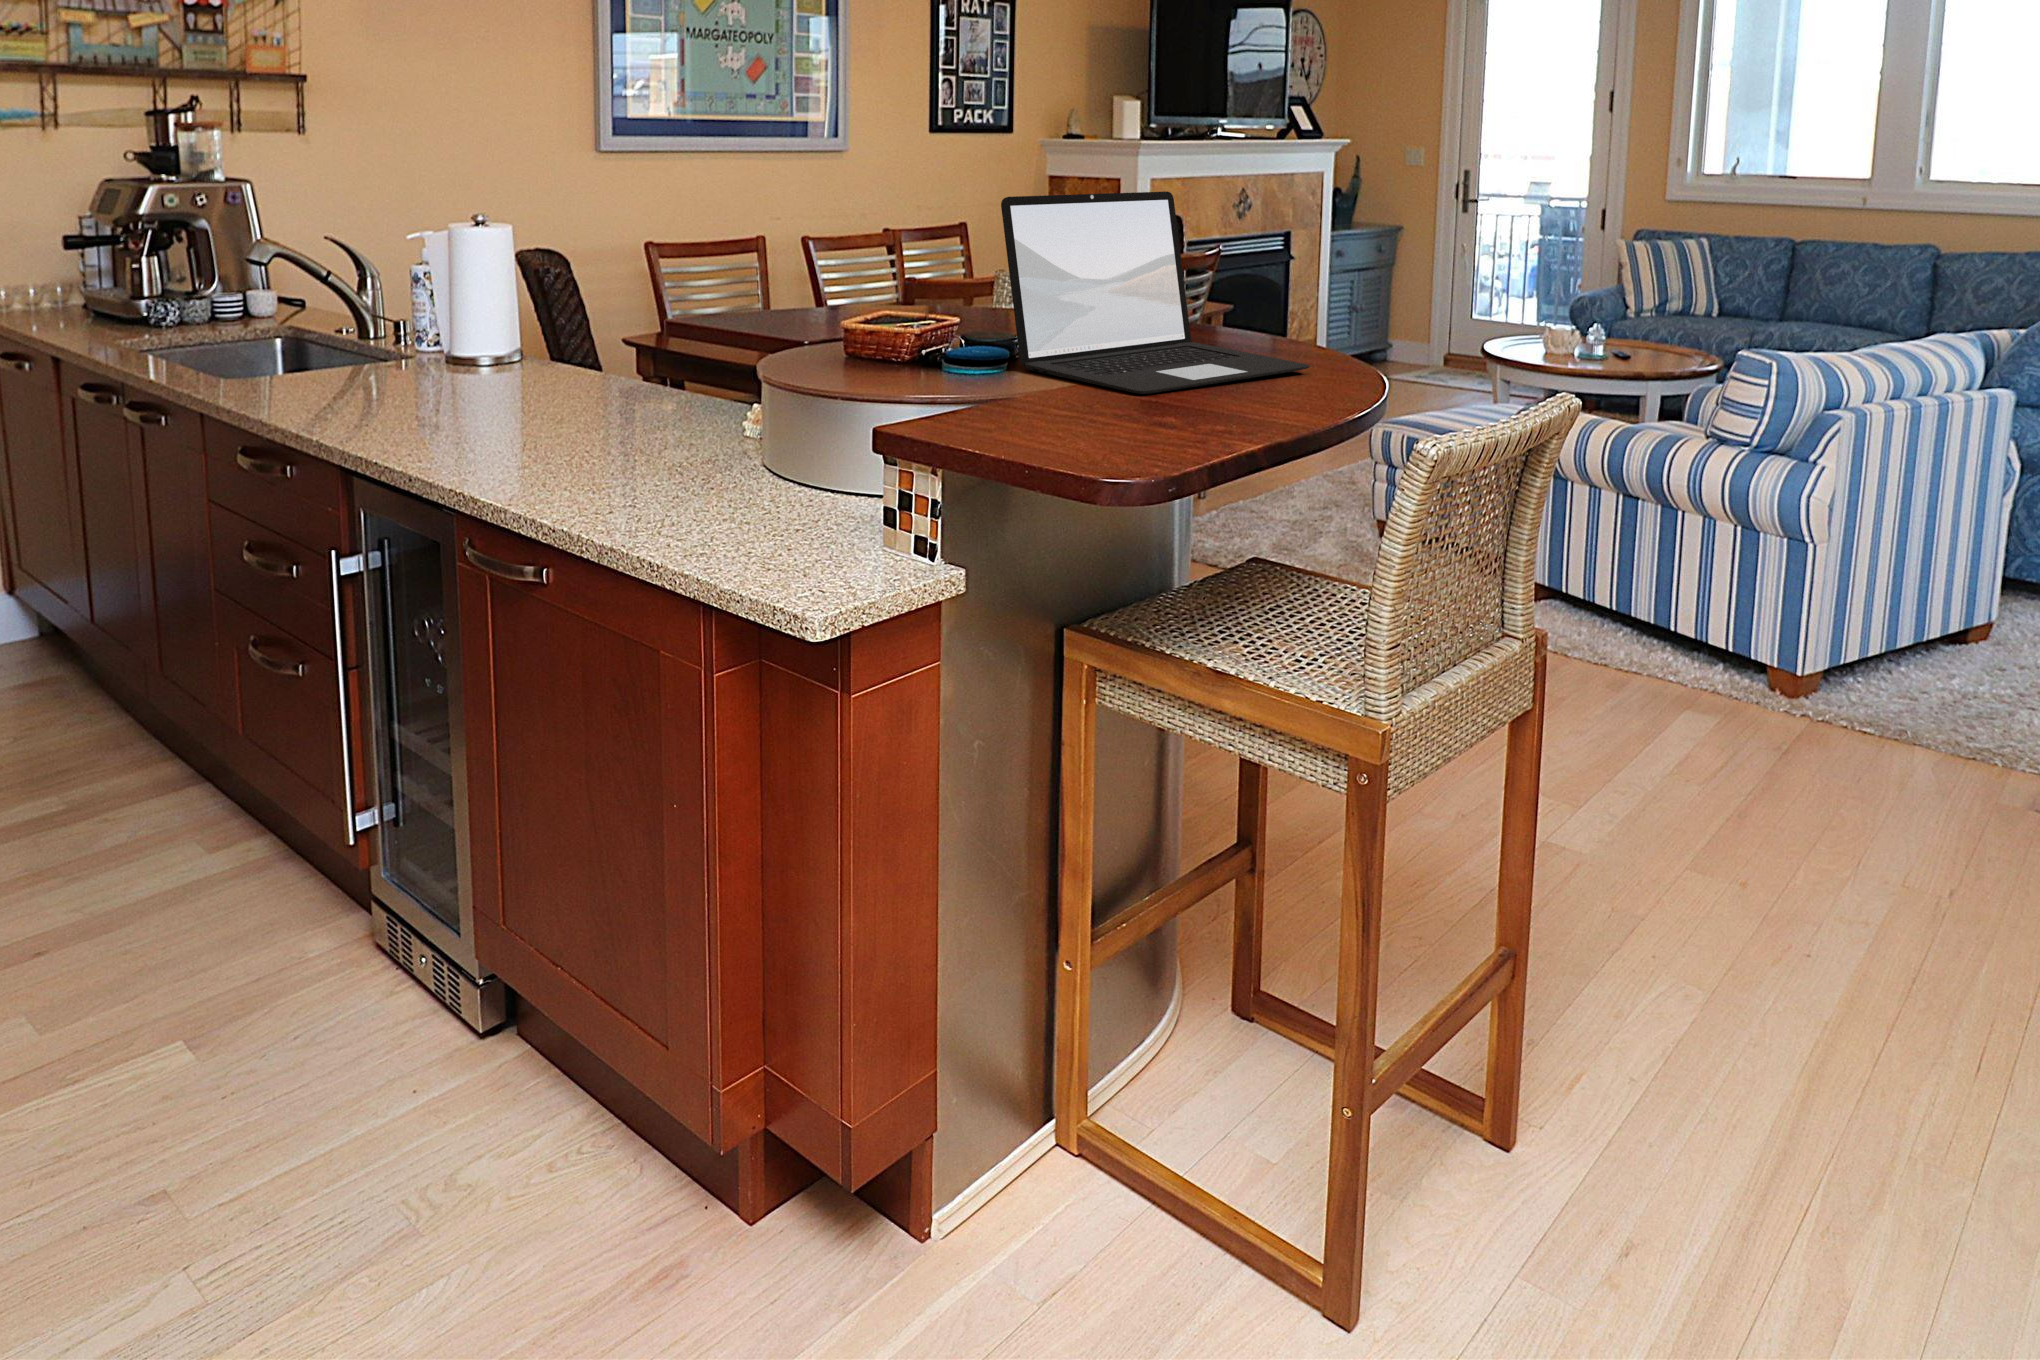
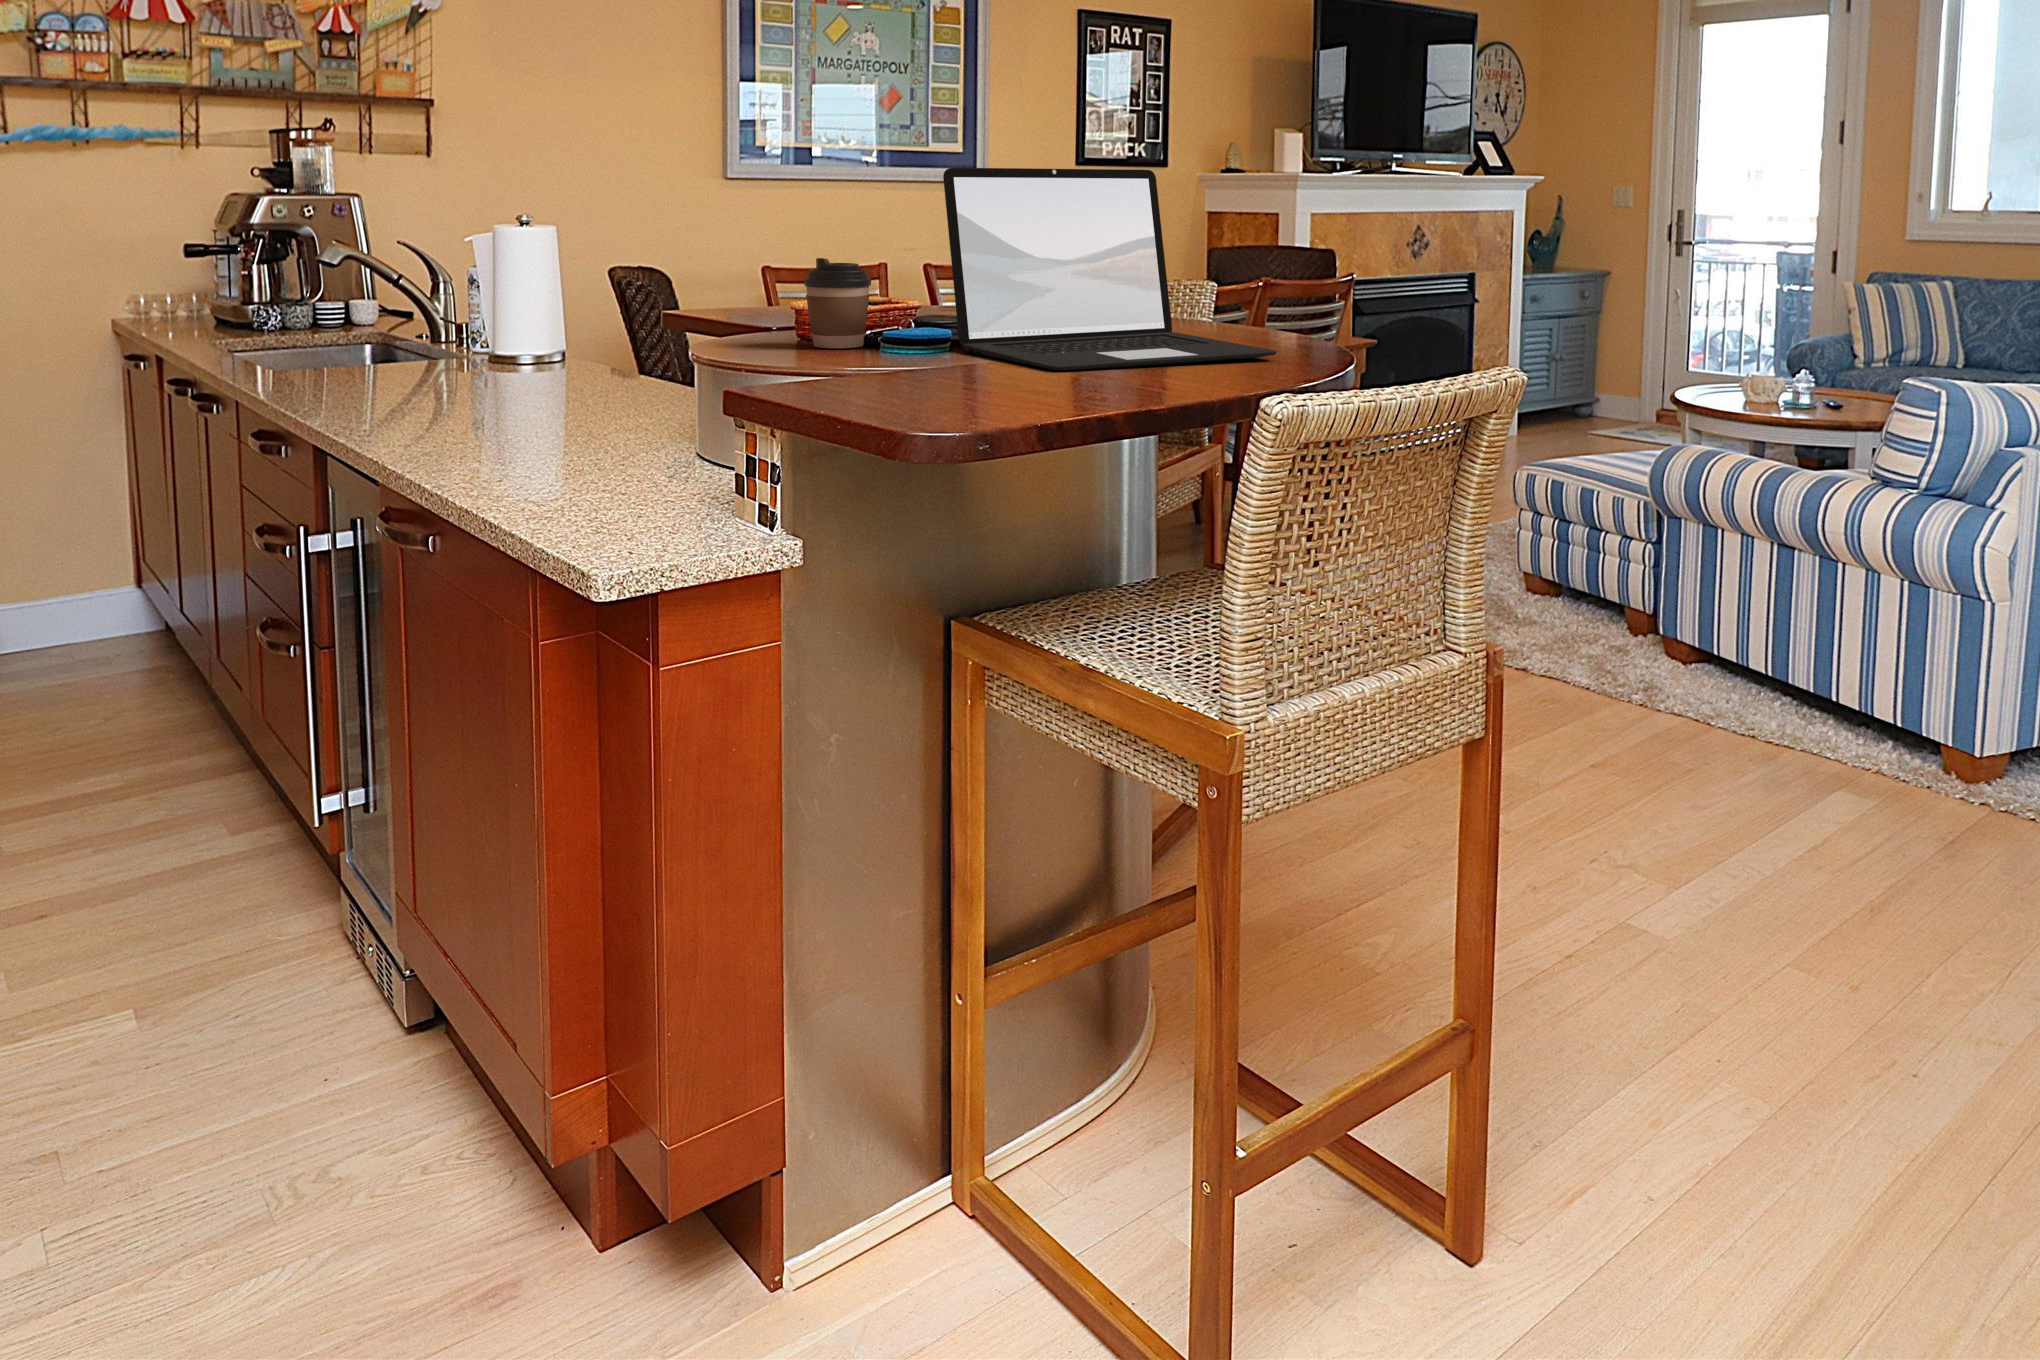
coffee cup: none [870,283,933,370] -> present [804,258,871,348]

